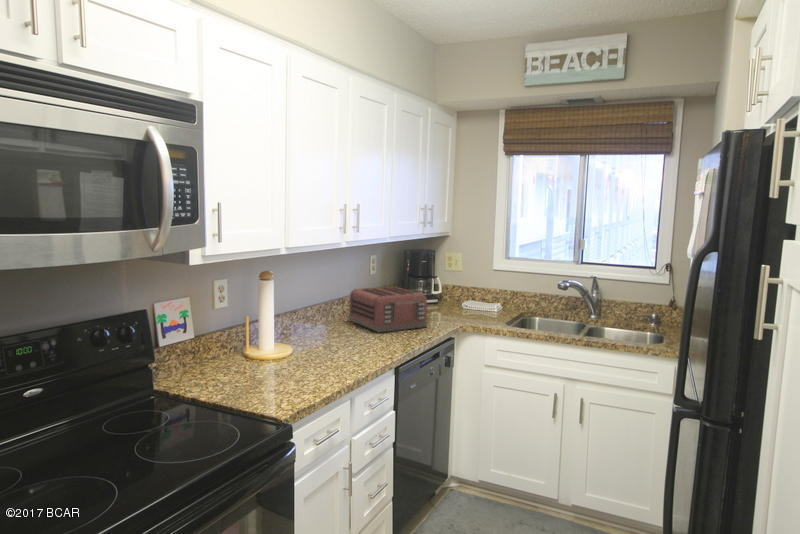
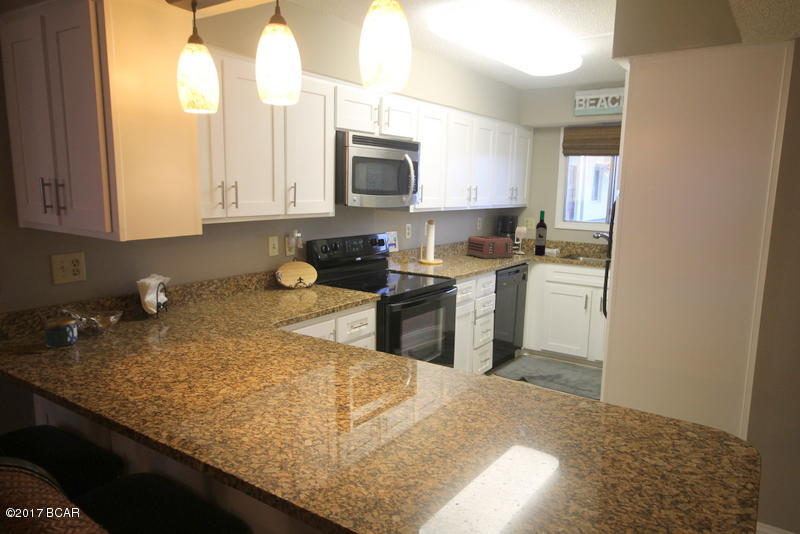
wine bottle: none [432,243,483,318] -> present [515,210,547,255]

